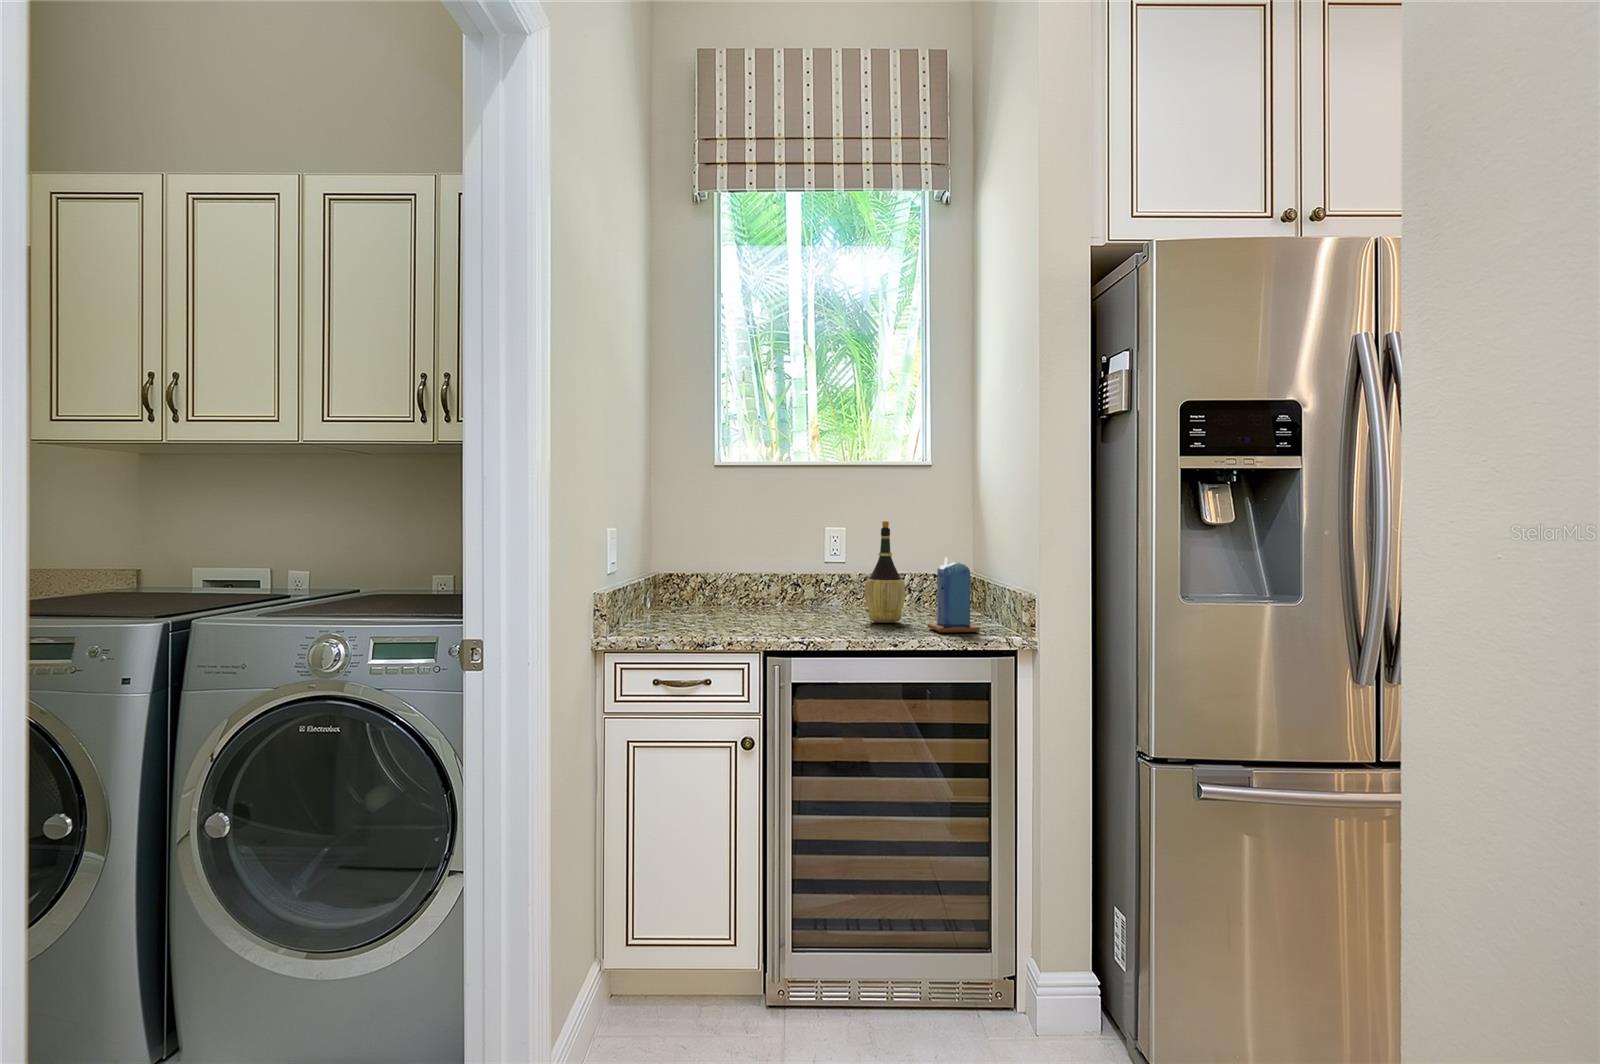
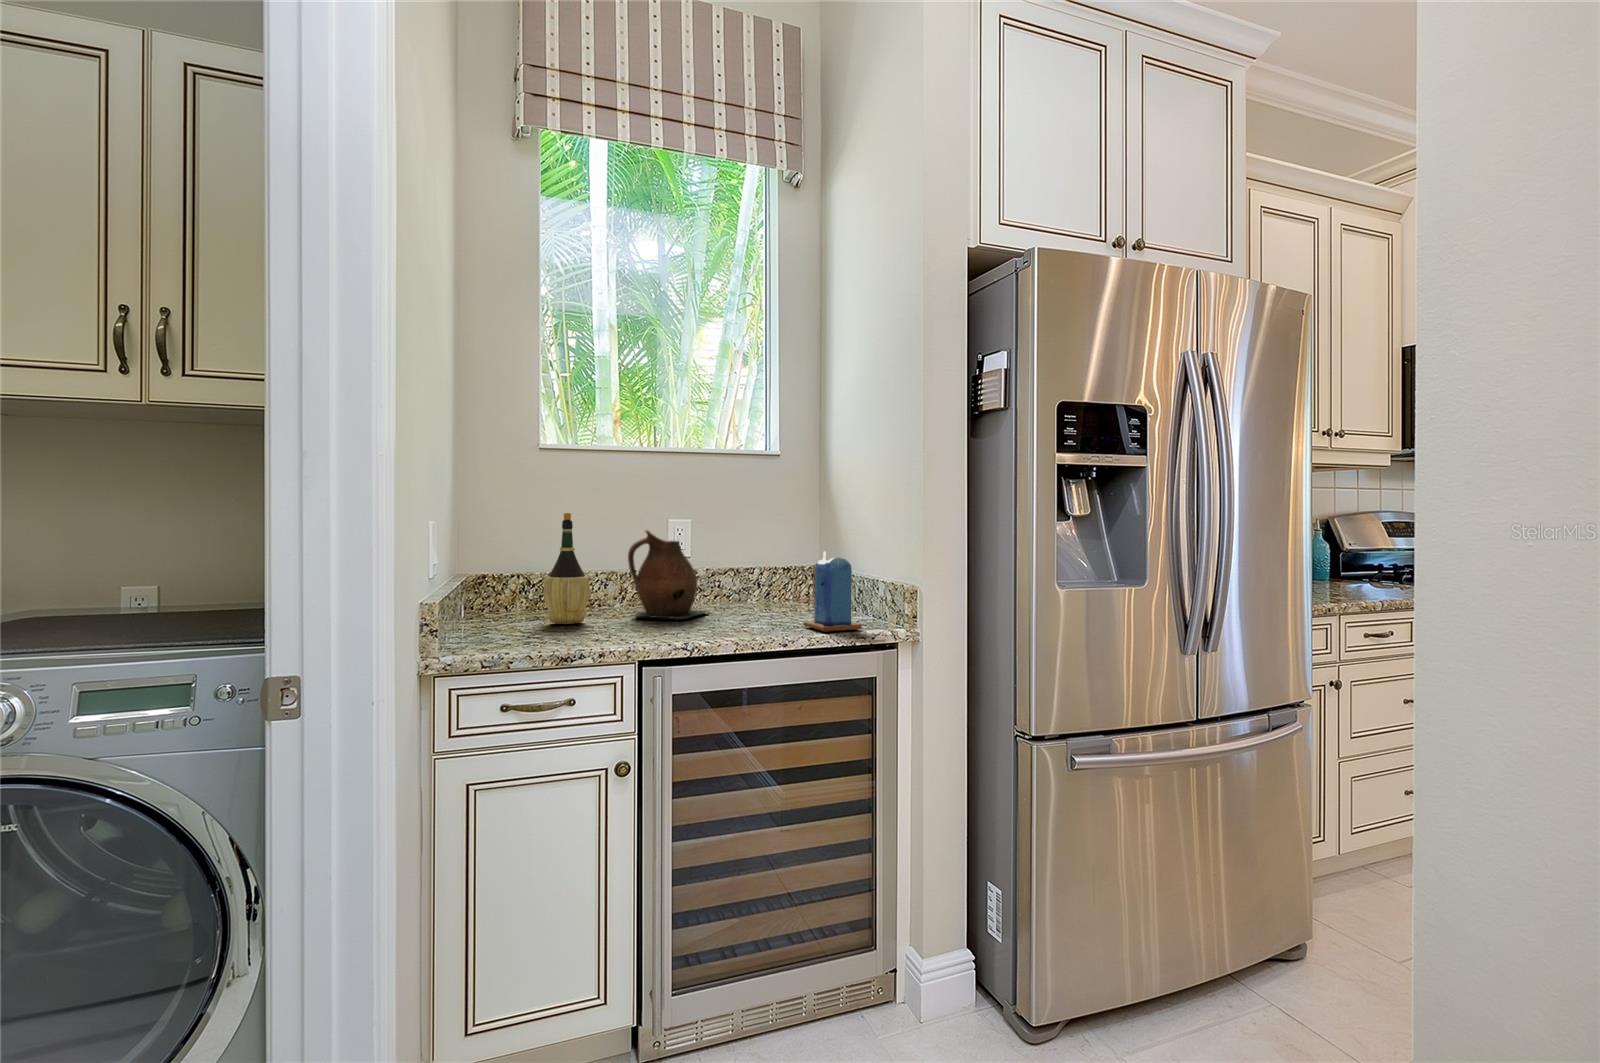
wine bottle: present [865,521,906,623] -> present [543,513,590,624]
ceramic pitcher: none [779,537,854,620] -> present [628,530,707,620]

